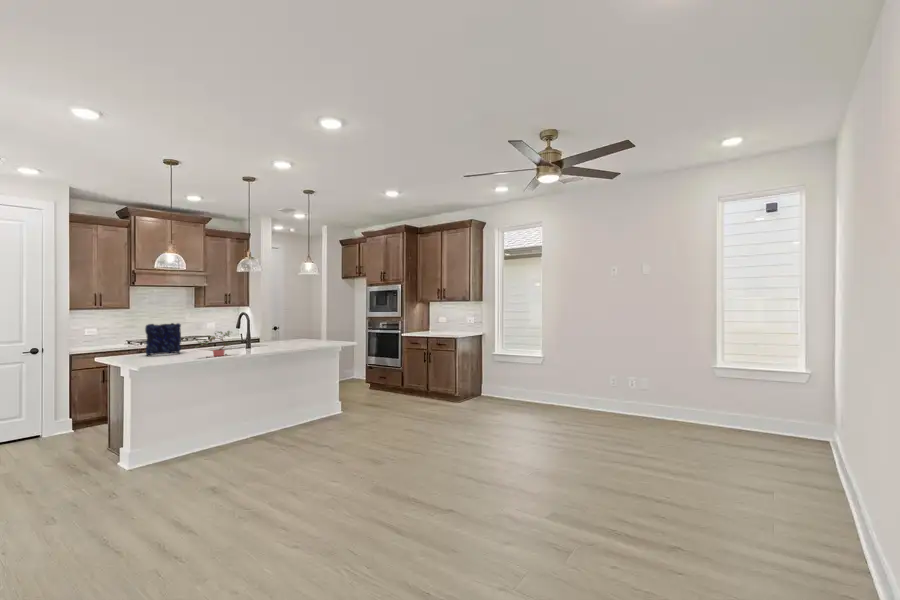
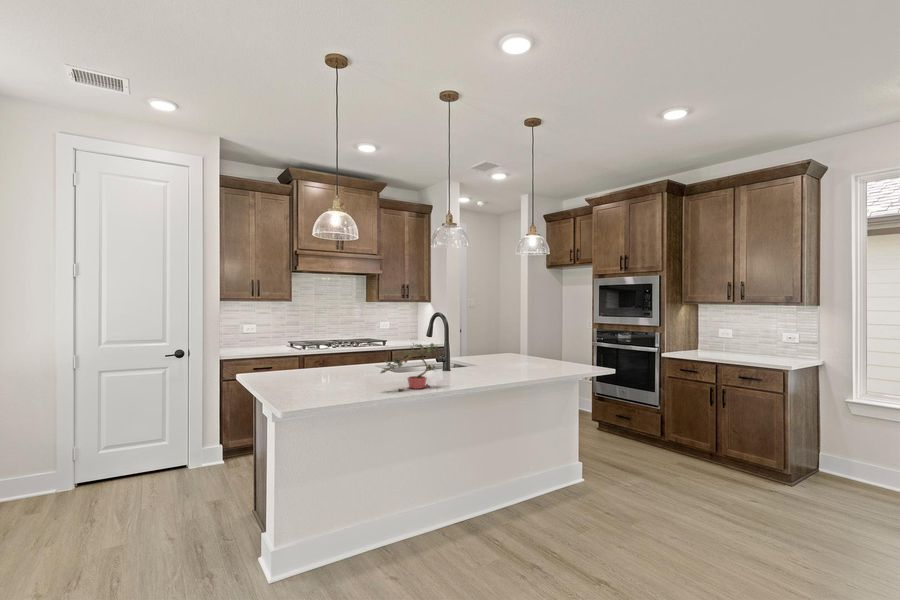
vase: present [145,323,181,355] -> none [306,325,356,376]

